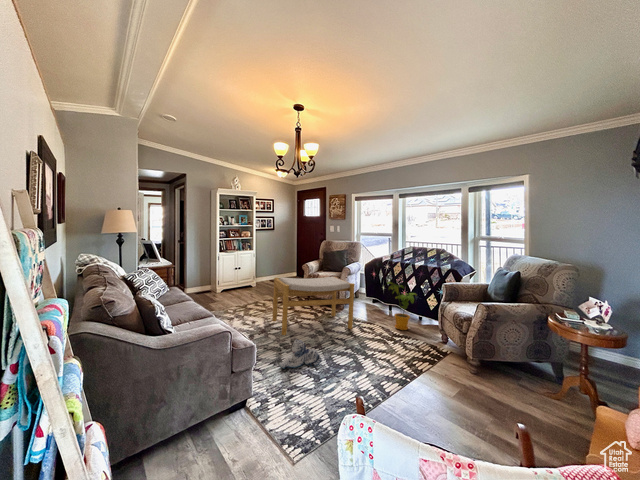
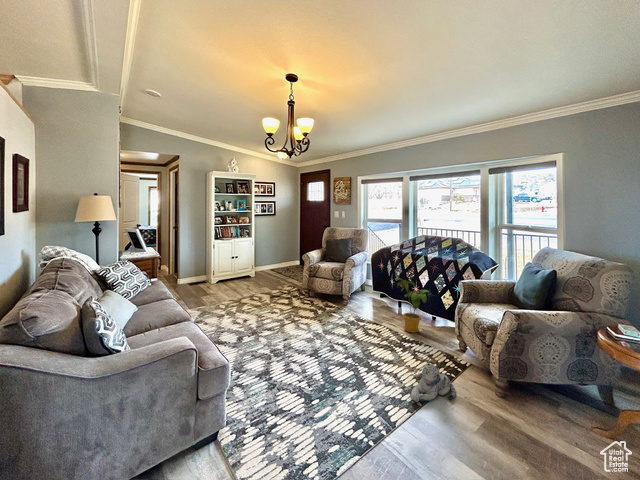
footstool: present [272,277,355,335] -> none [267,270,358,339]
plush toy: present [279,339,322,369] -> present [410,363,455,402]

